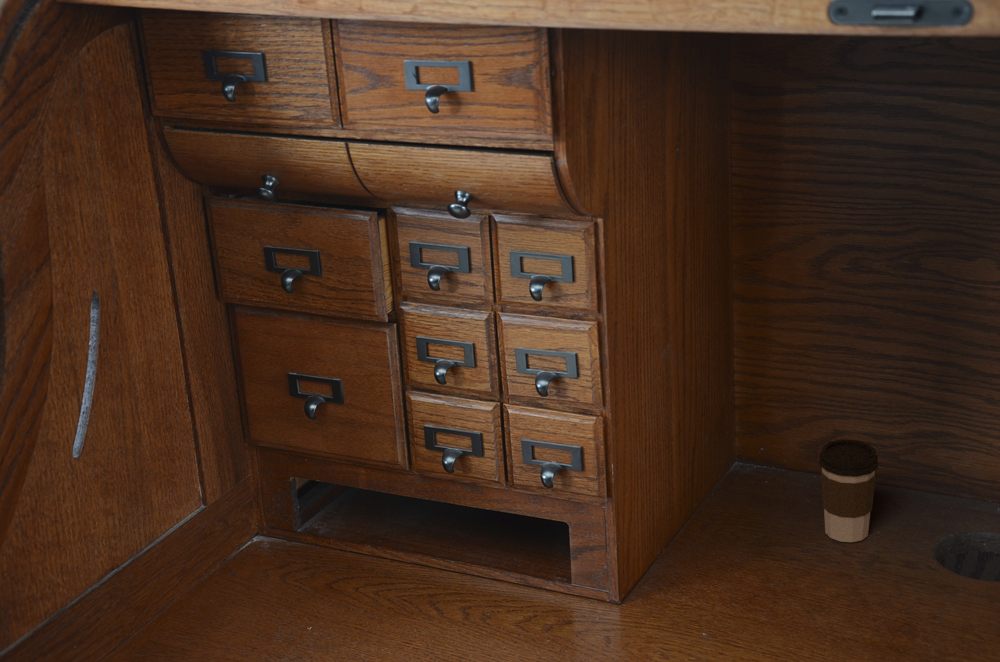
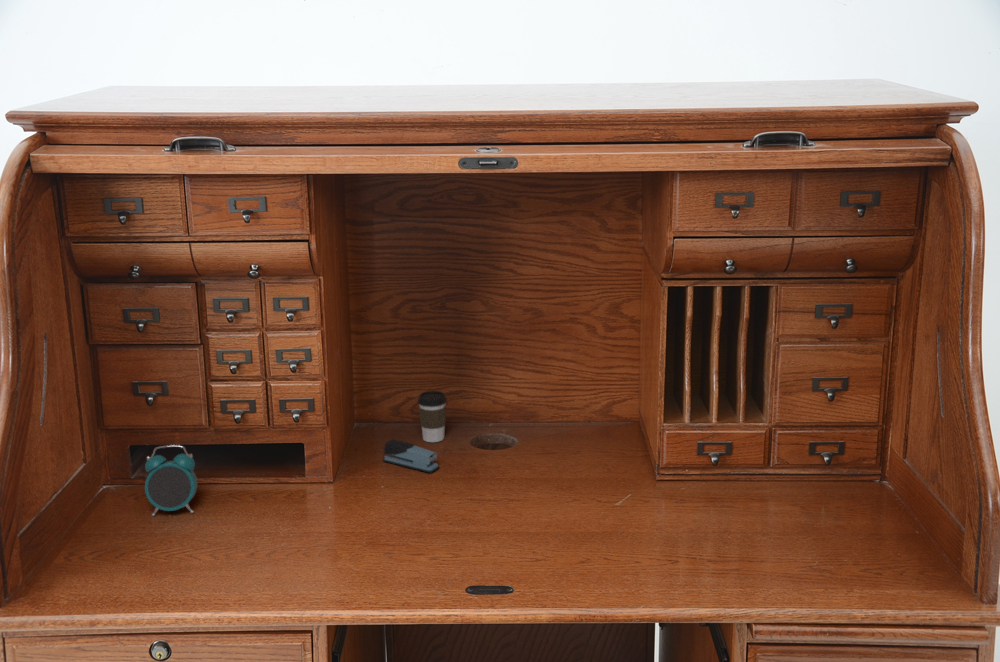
alarm clock: none [286,495,374,619] -> present [145,445,197,516]
stapler: none [731,531,833,621] -> present [383,439,439,473]

